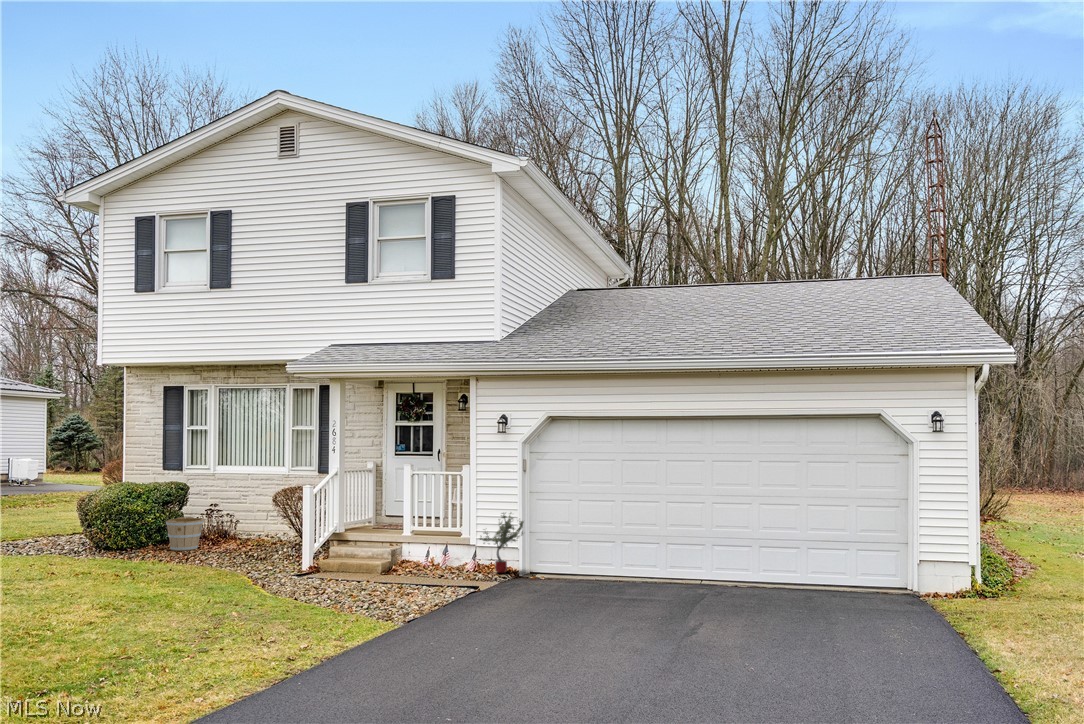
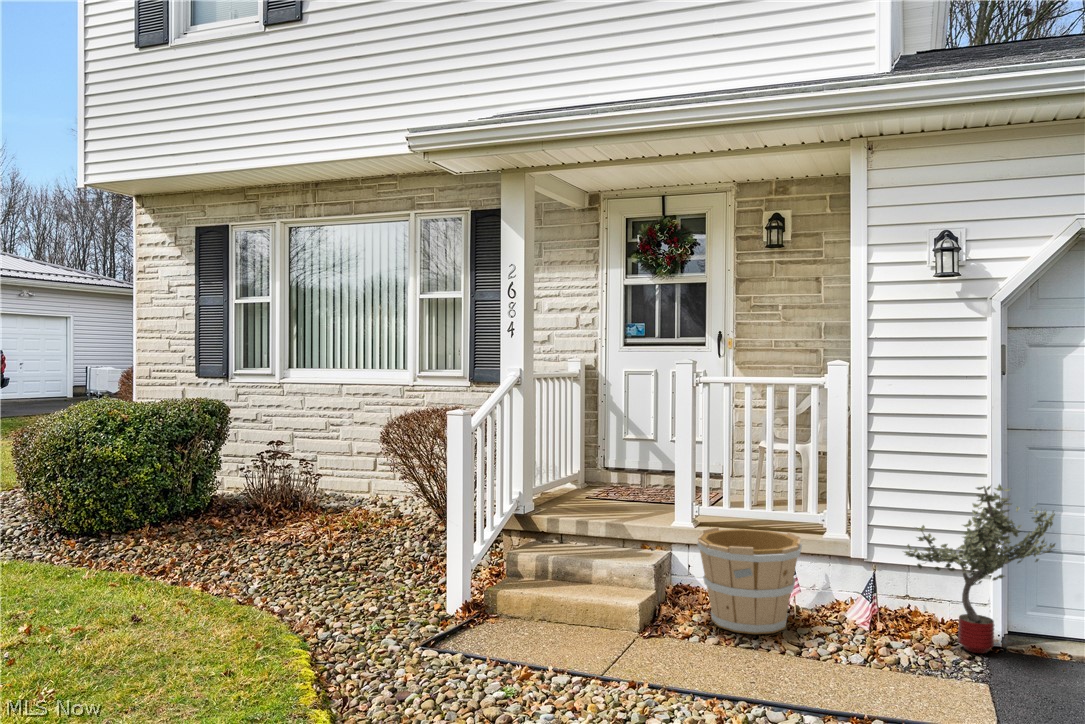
wooden bucket: present [166,517,204,551] -> present [697,527,802,634]

